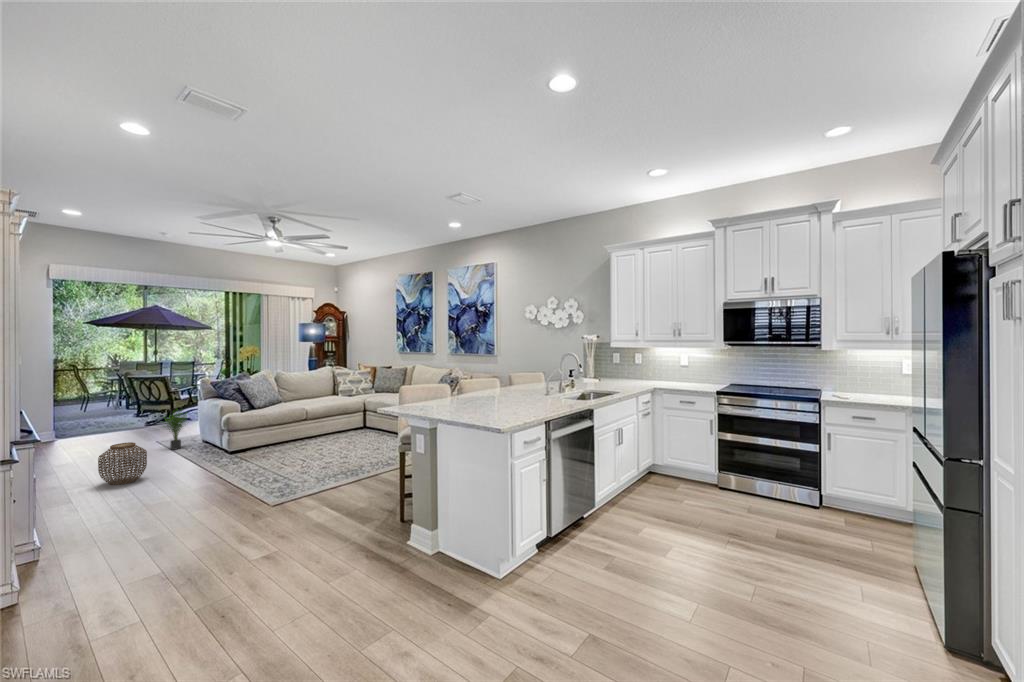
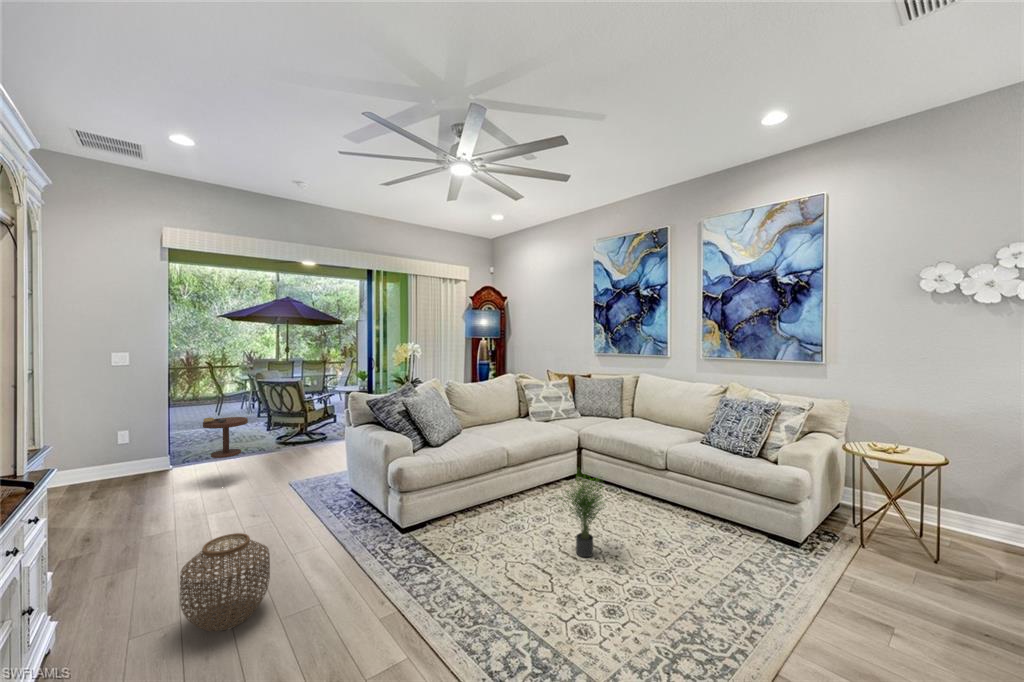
side table: none [90,398,125,445] -> present [203,417,248,458]
potted plant: present [165,412,187,450] -> present [561,474,604,557]

